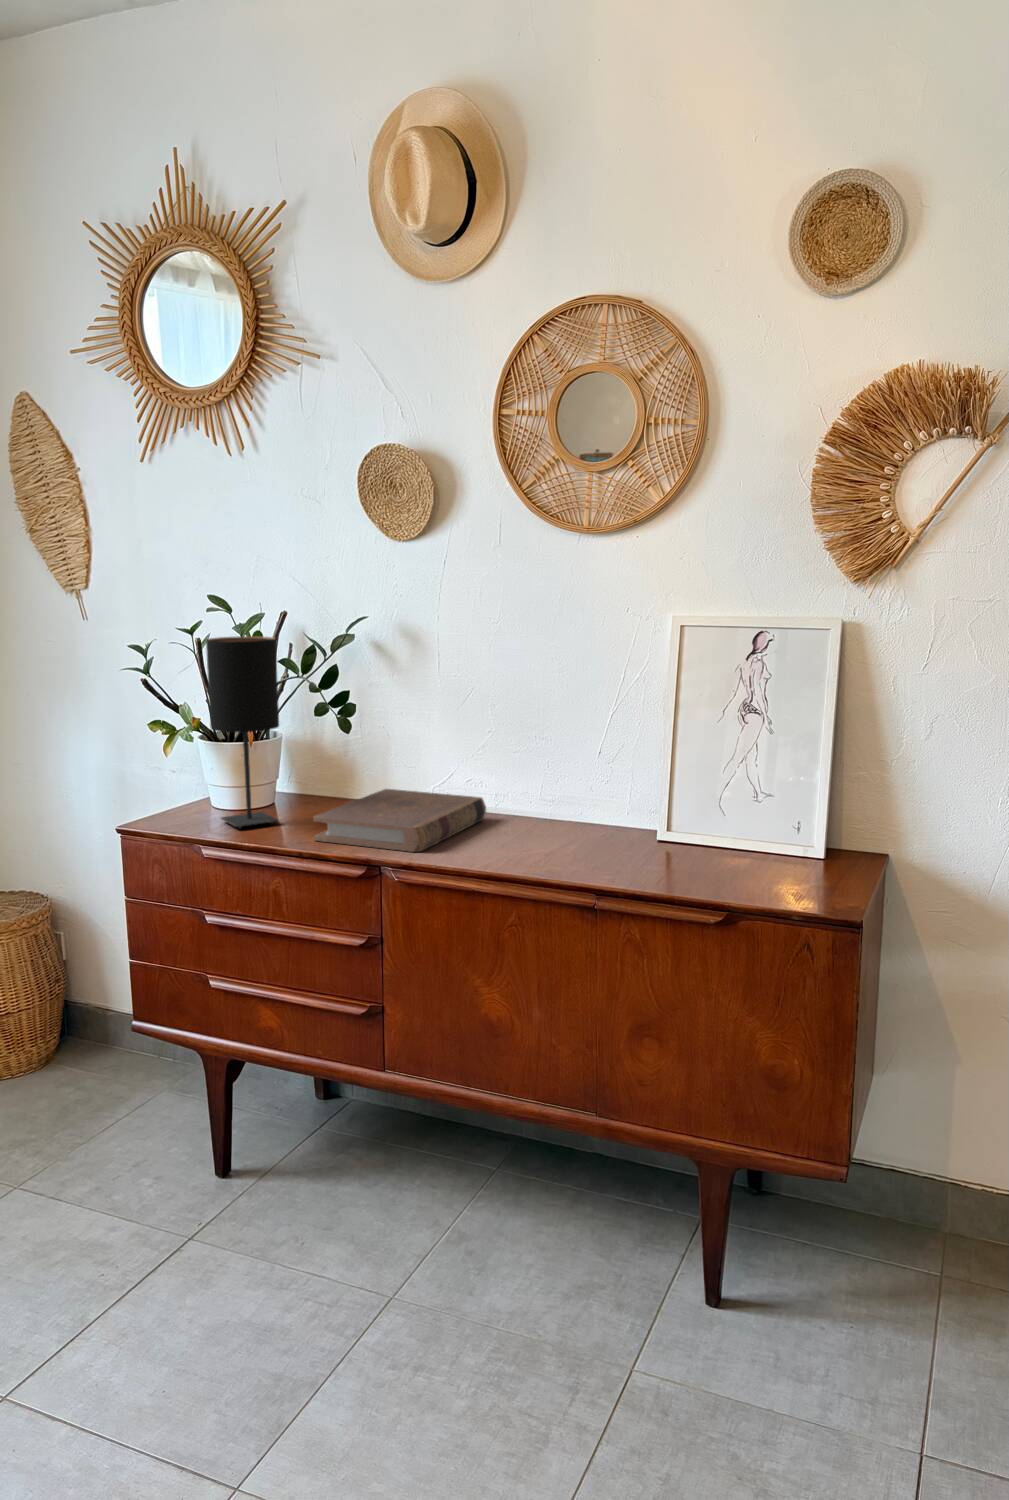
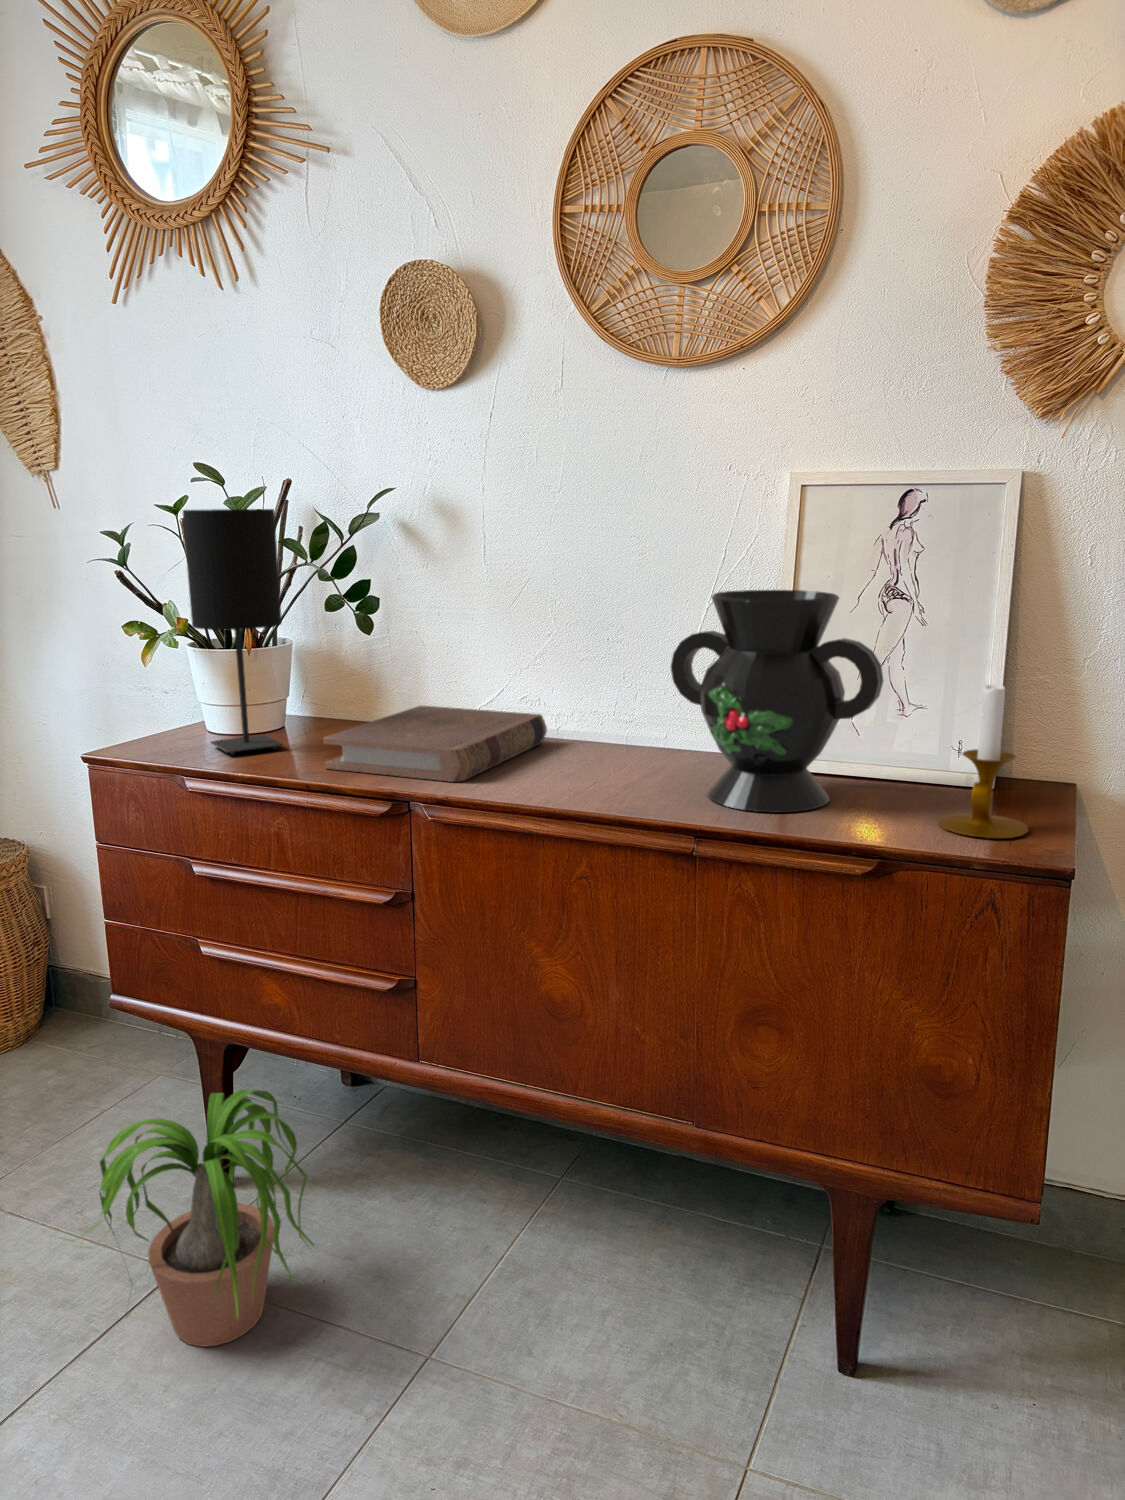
decorative vase: none [579,709,732,877] -> present [671,590,883,813]
candlestick: none [771,786,836,897] -> present [939,685,1028,838]
potted plant: none [104,1089,319,1288] -> present [68,1090,315,1347]

